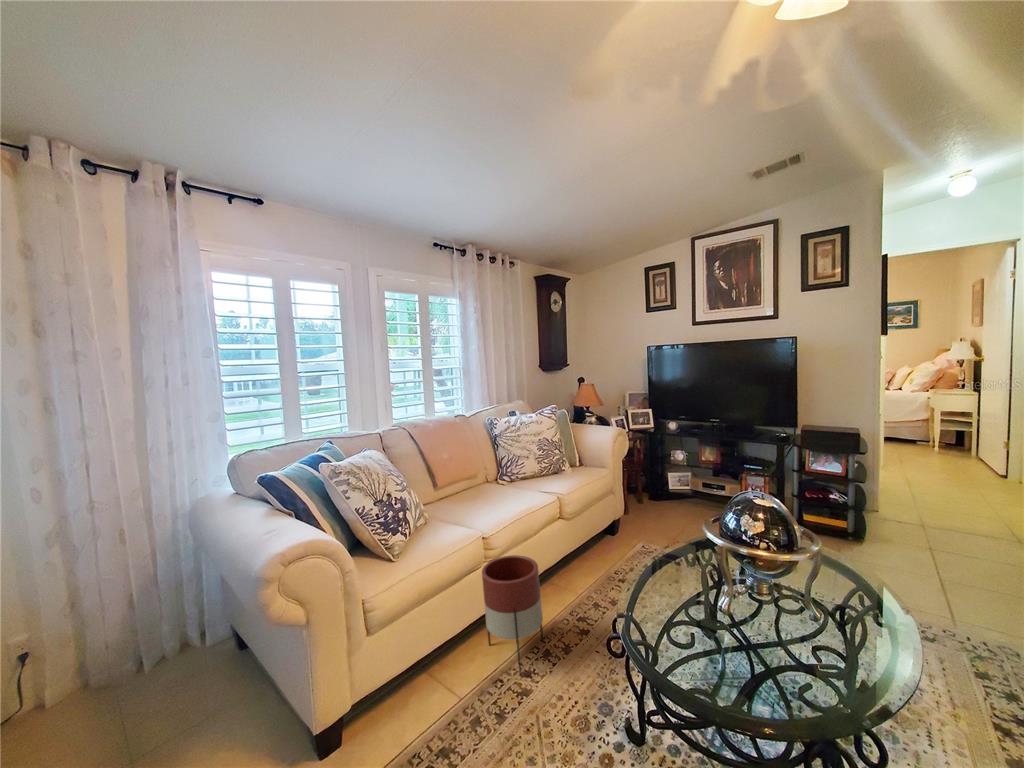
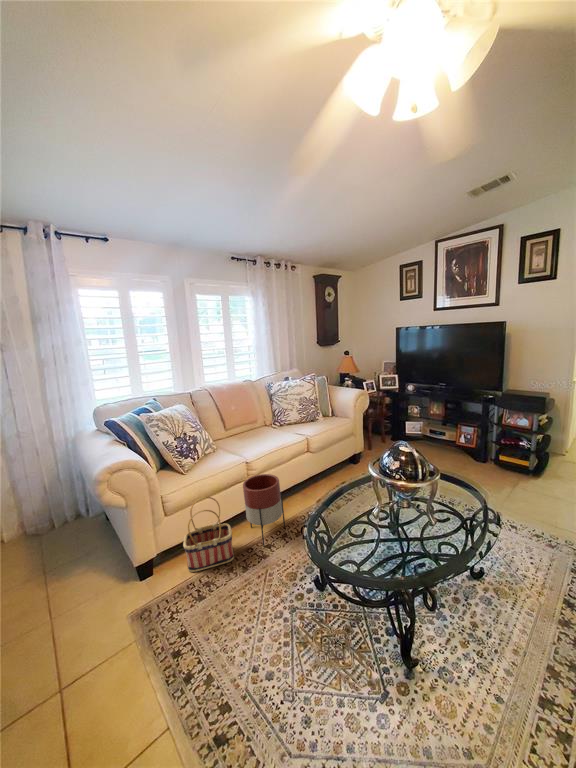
basket: none [394,598,477,733] -> present [183,497,234,572]

